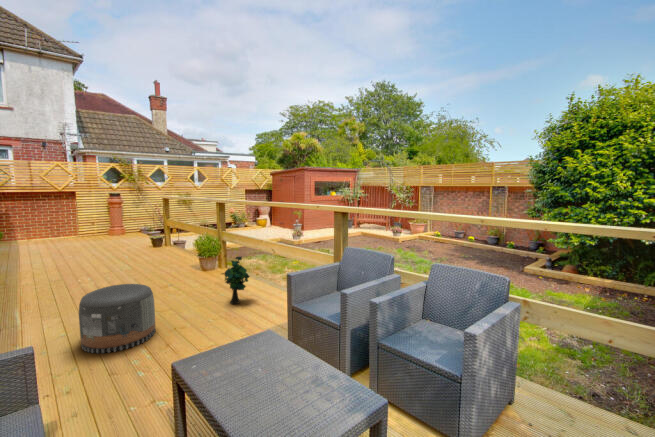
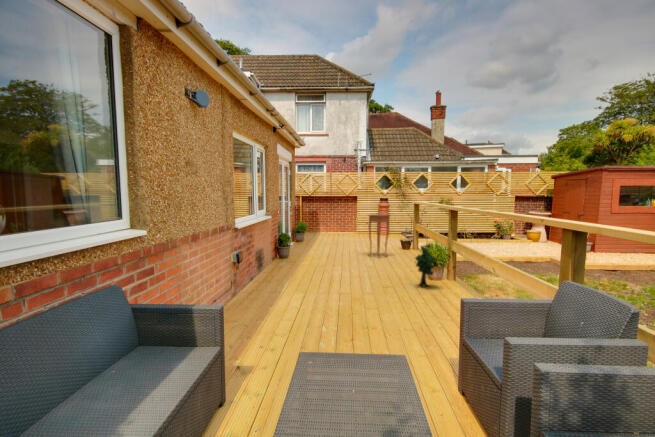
side table: none [123,219,156,273] -> present [368,215,390,256]
pouf: present [79,284,155,353] -> none [315,250,357,290]

